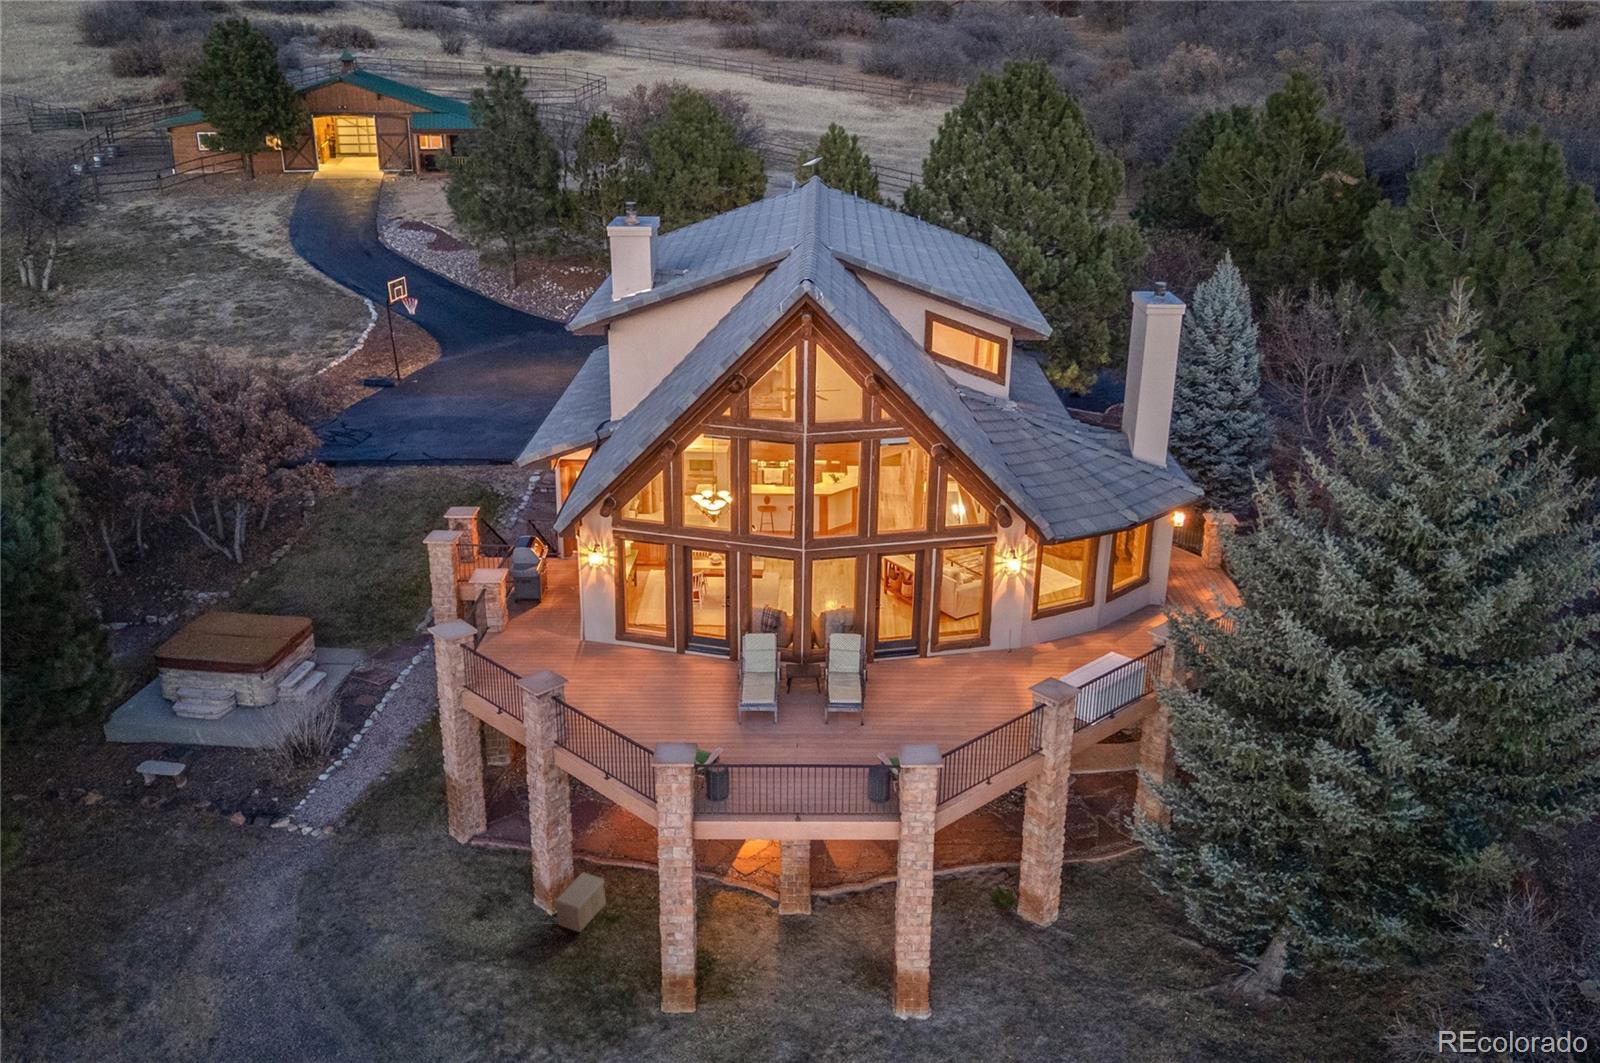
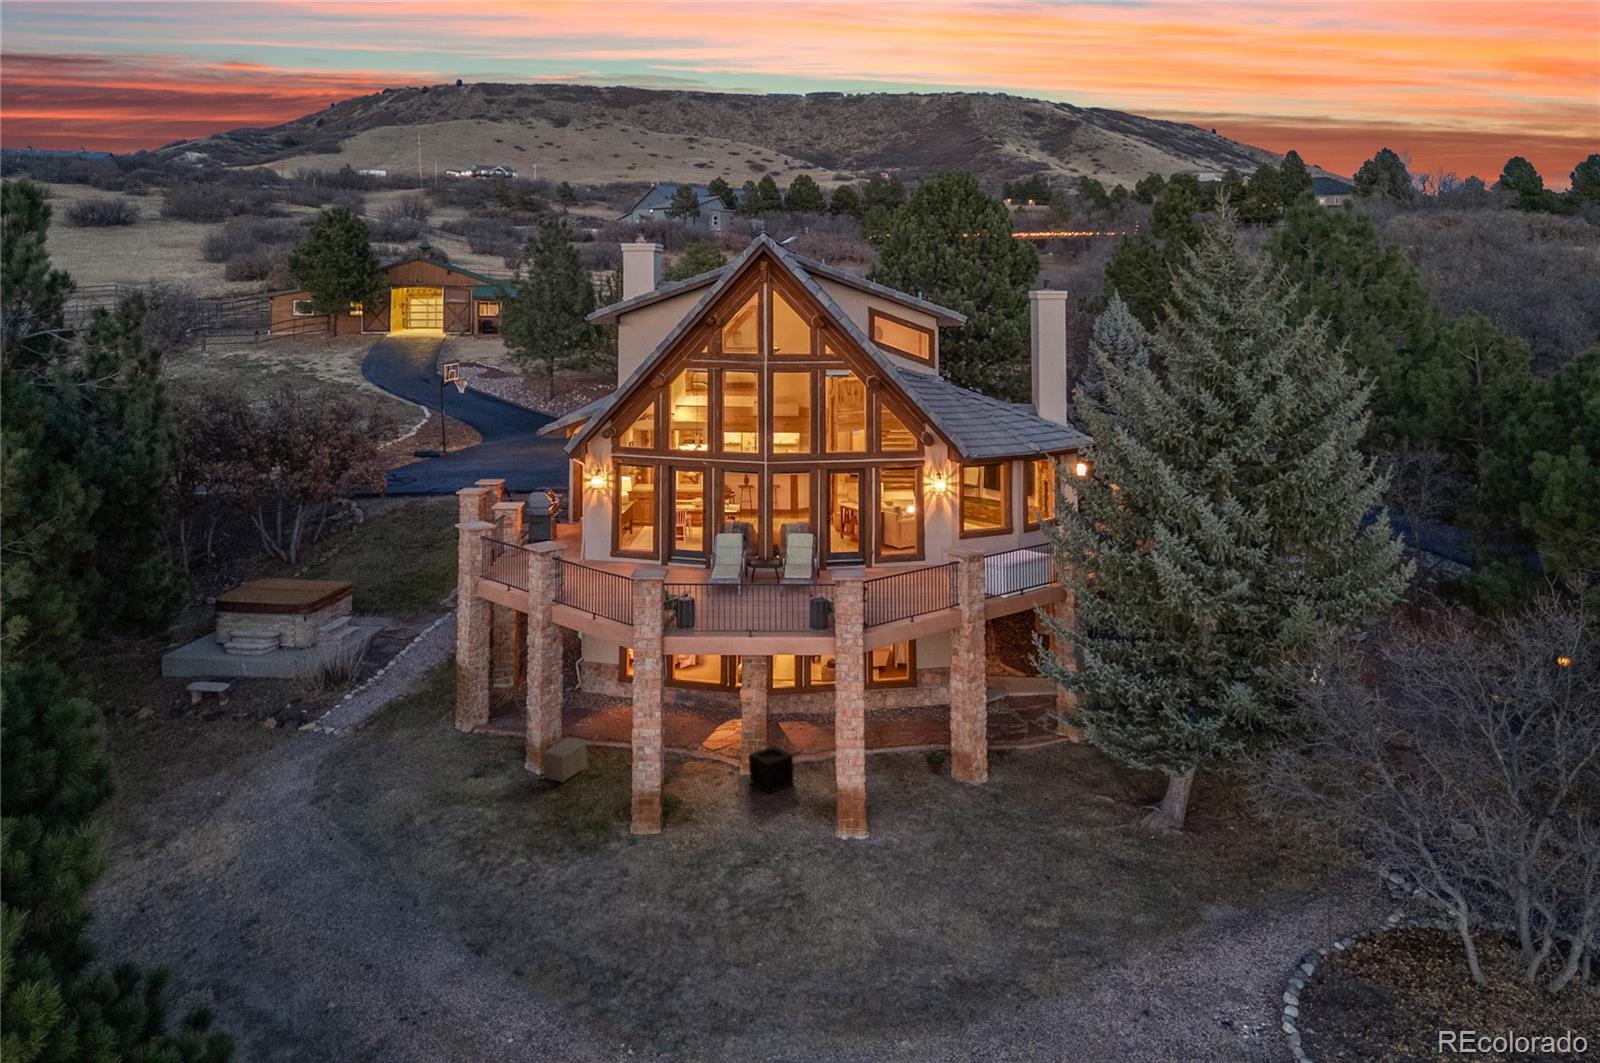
wooden crate: none [792,888,843,951] -> present [749,746,793,793]

